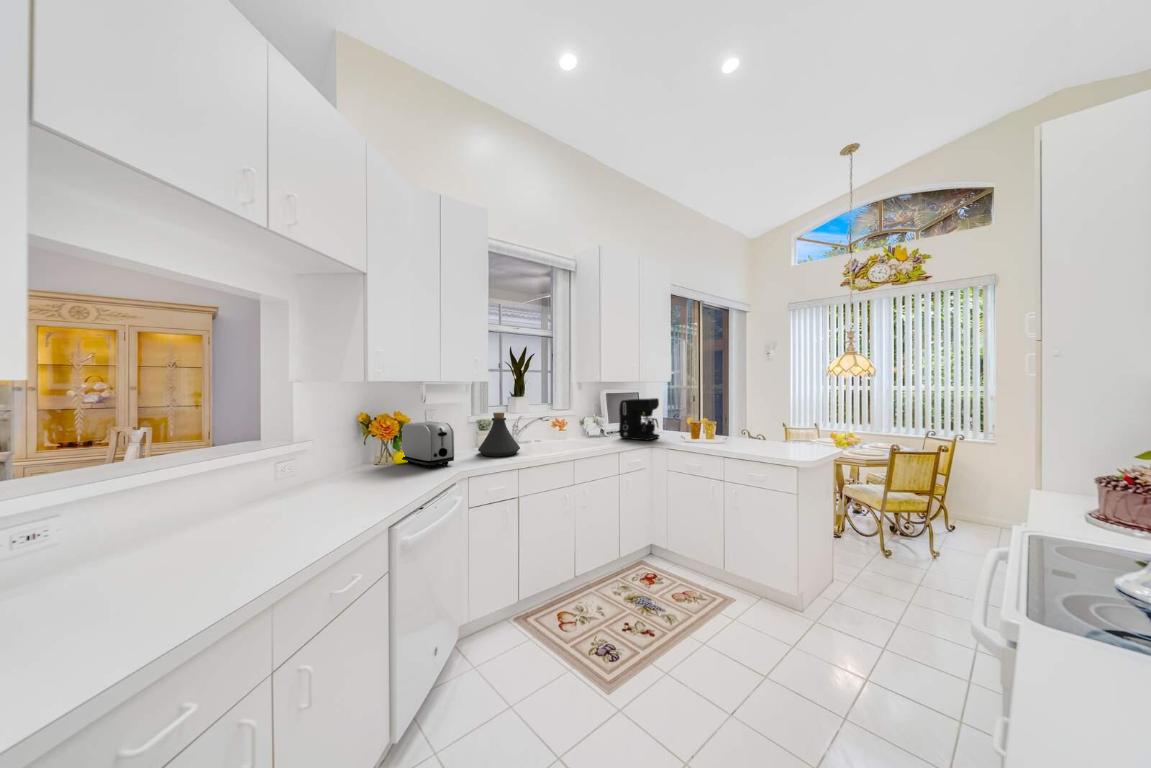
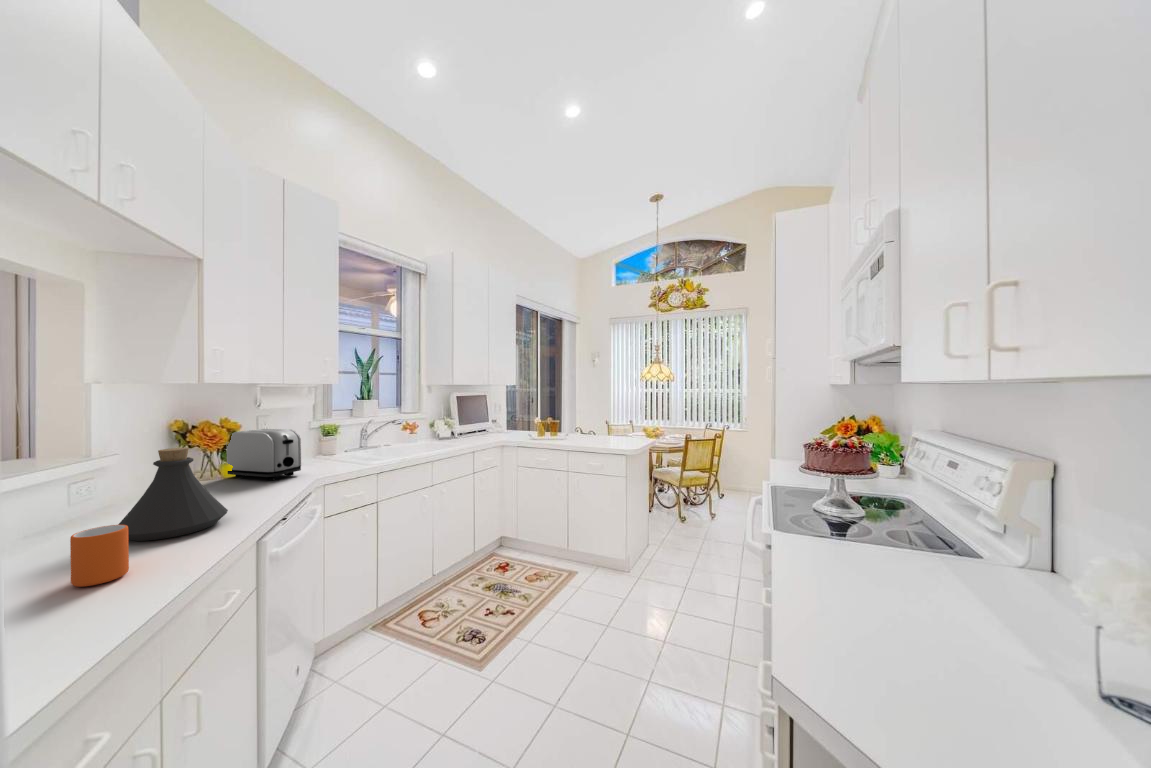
coffee maker: present [619,398,659,440] -> none [473,400,511,440]
bottle: present [478,412,520,456] -> present [119,448,228,541]
mug: none [243,503,284,554] -> present [70,525,129,587]

